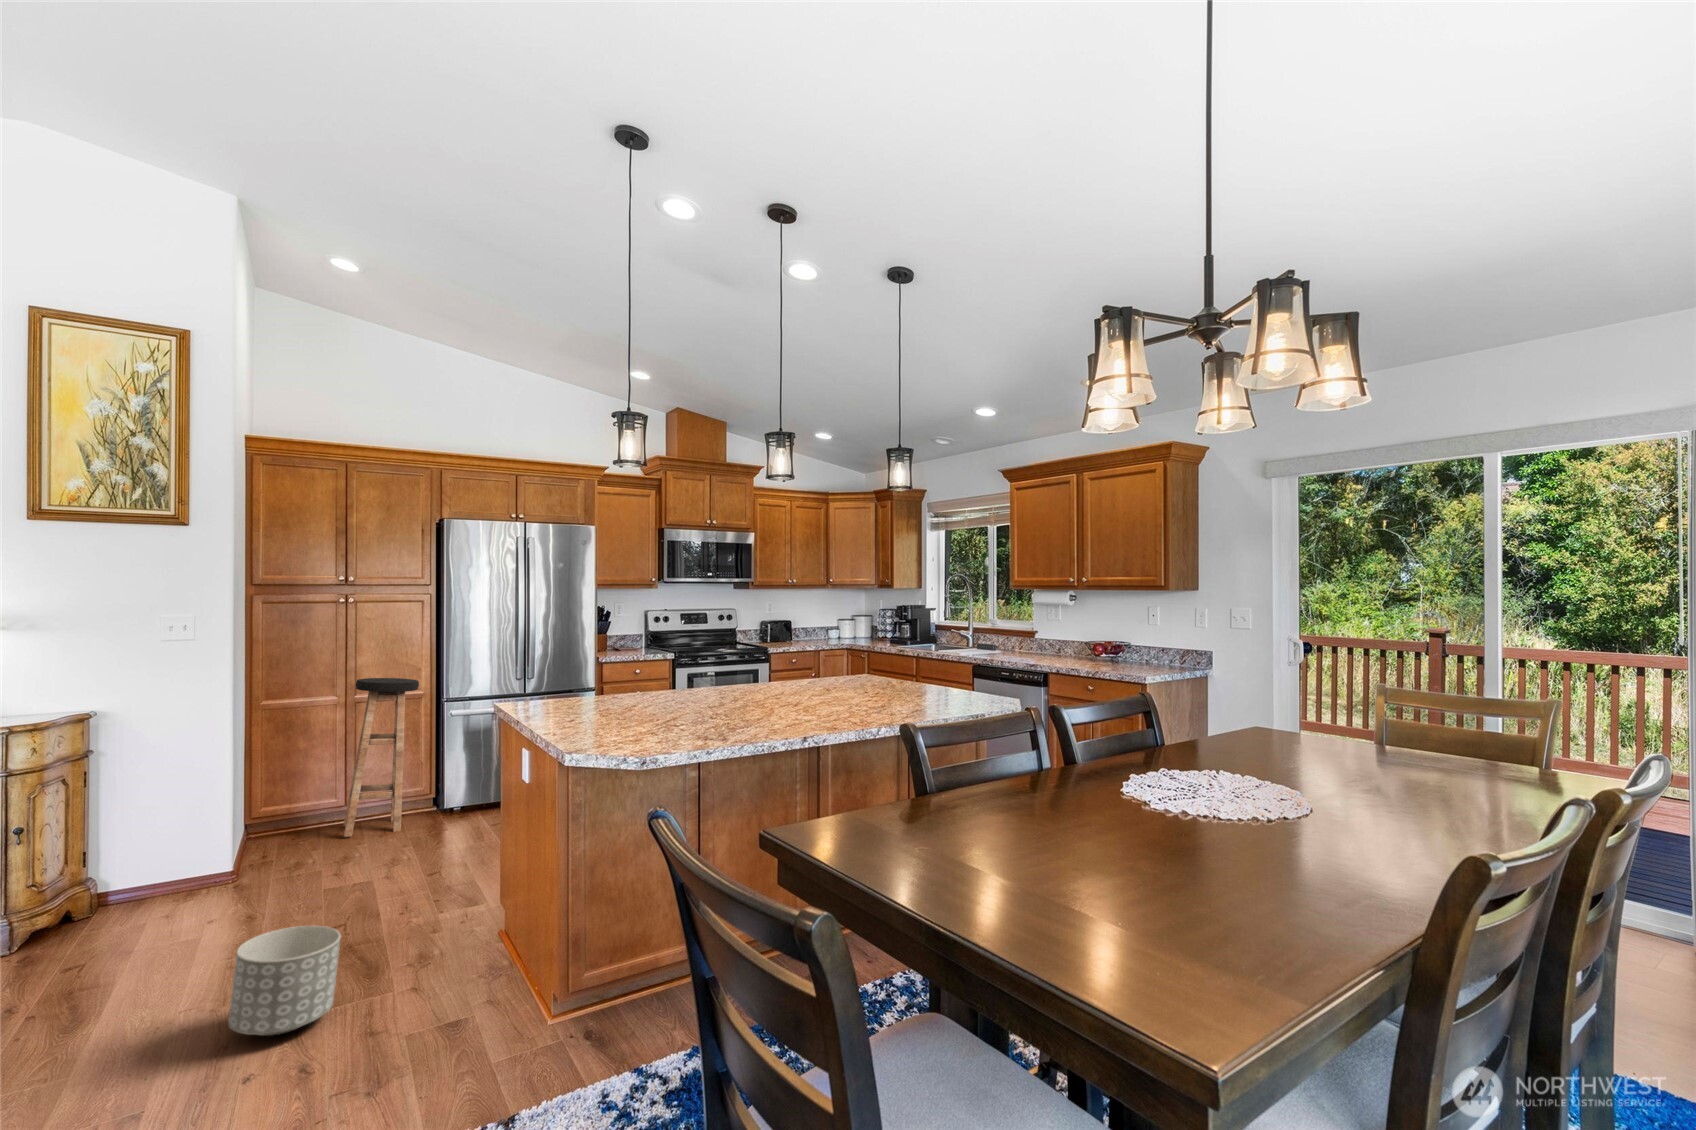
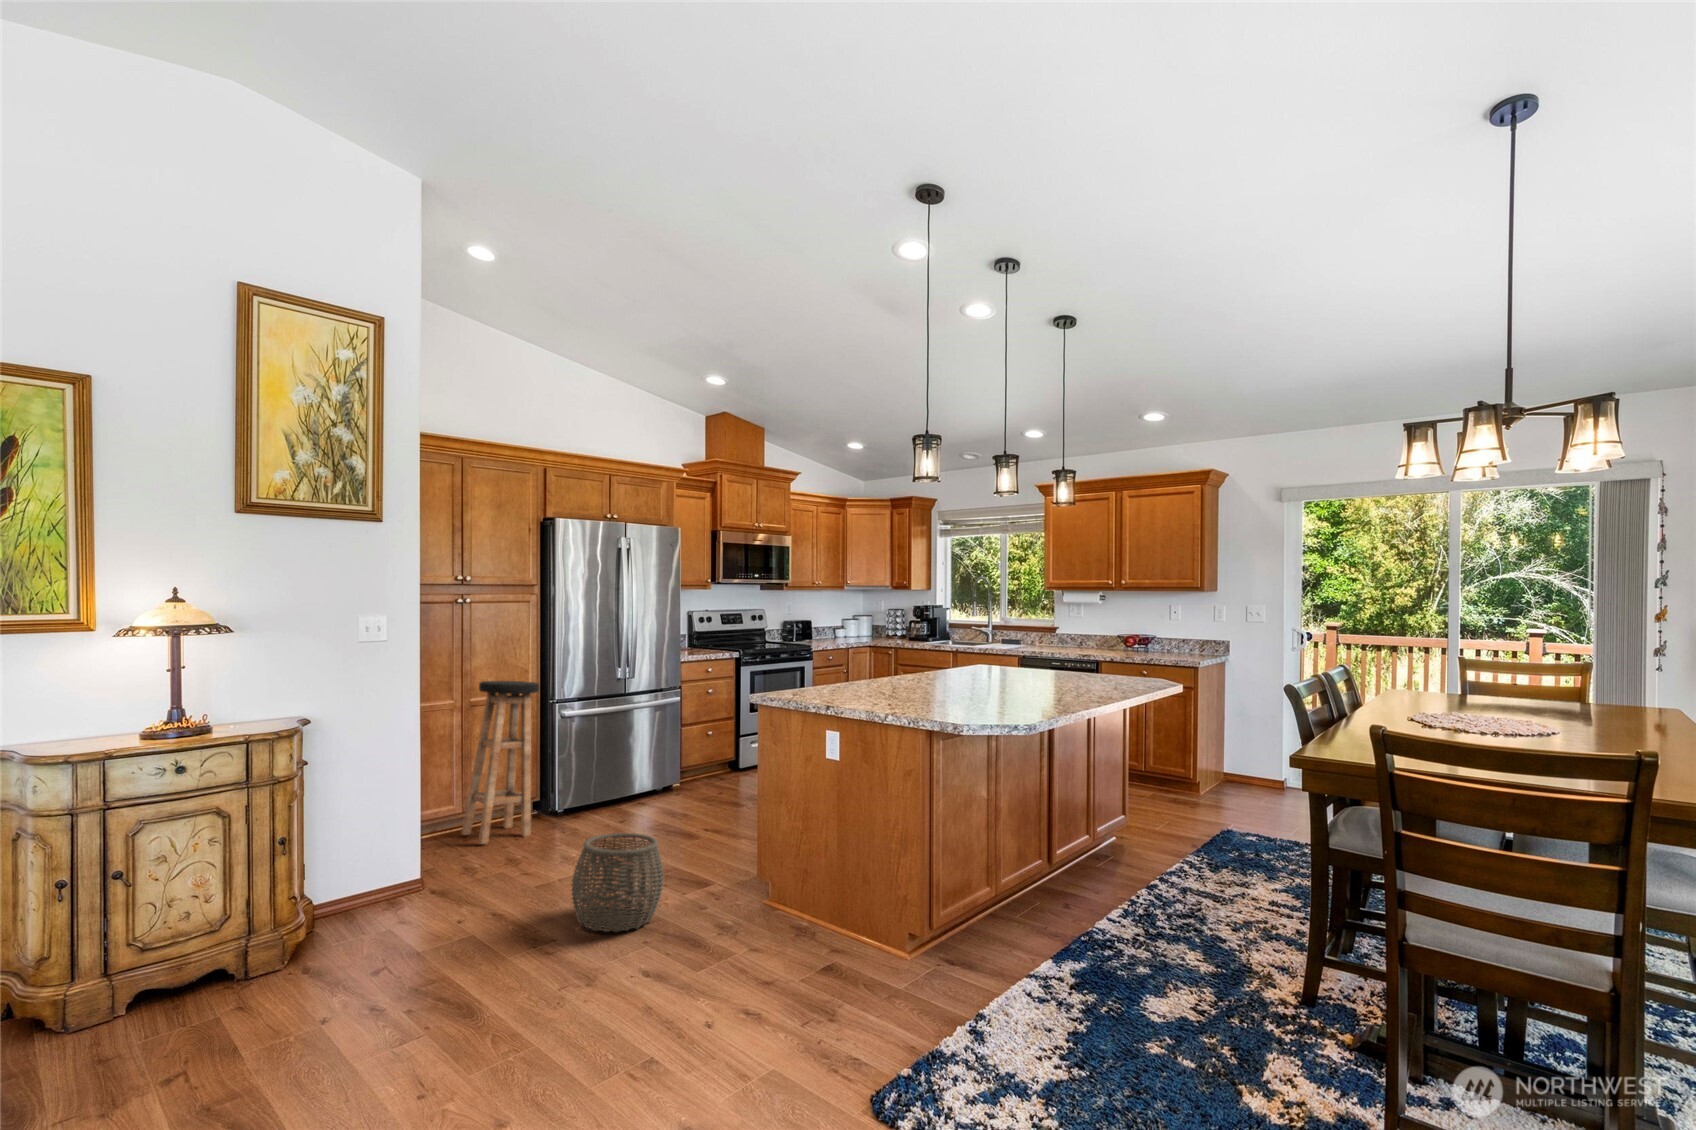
woven basket: none [287,842,399,948] -> present [571,833,664,932]
planter: present [228,926,341,1036] -> none [639,900,722,997]

